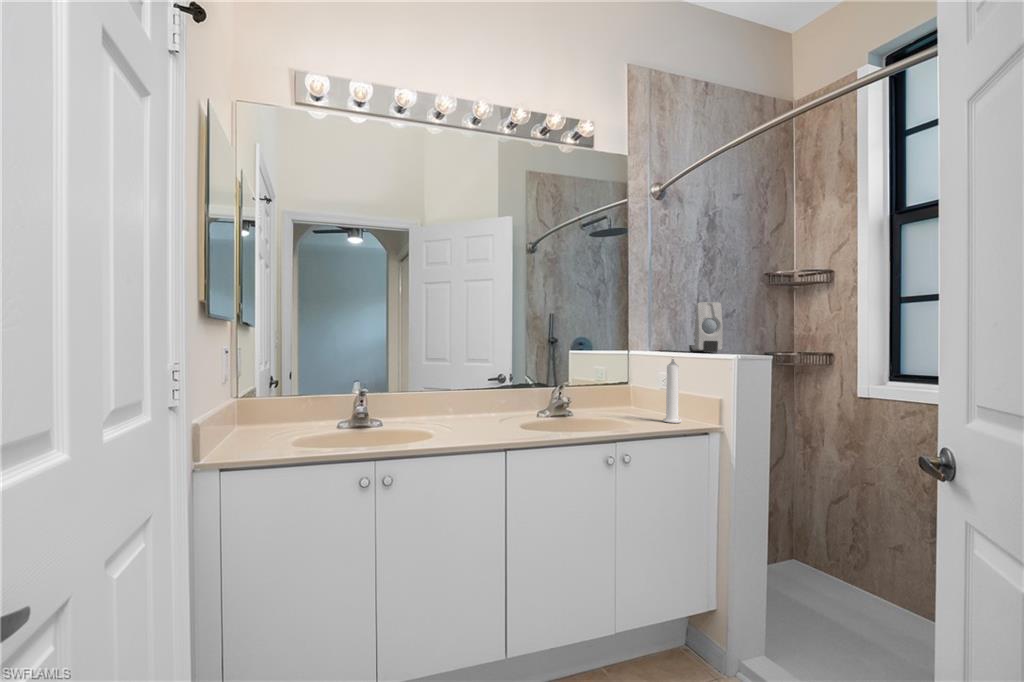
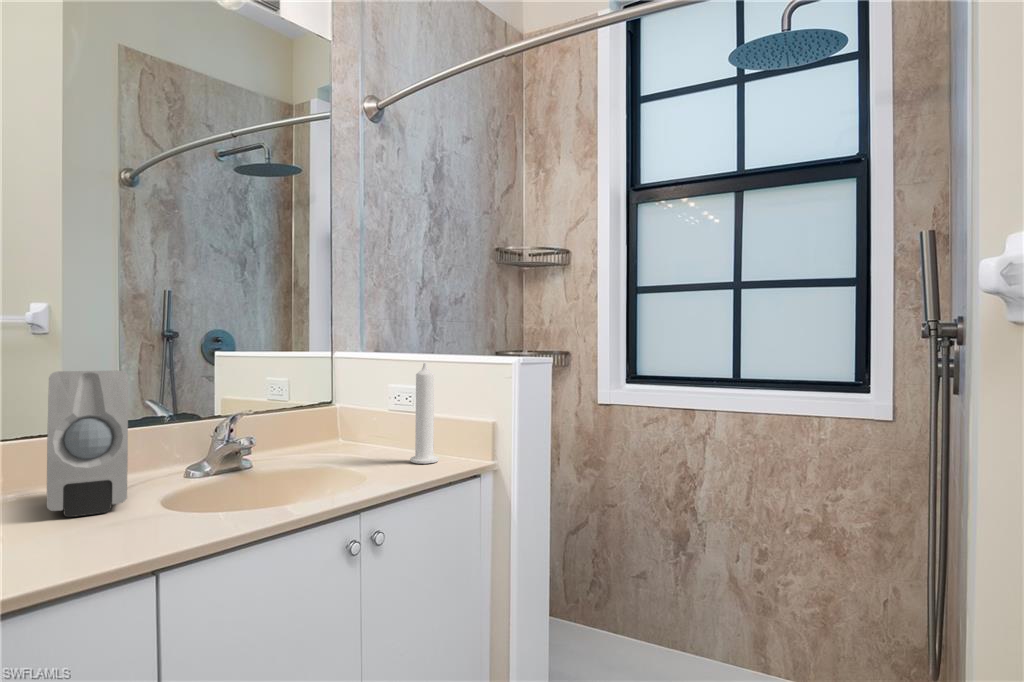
soap dispenser: present [689,302,723,353] -> present [47,371,128,517]

